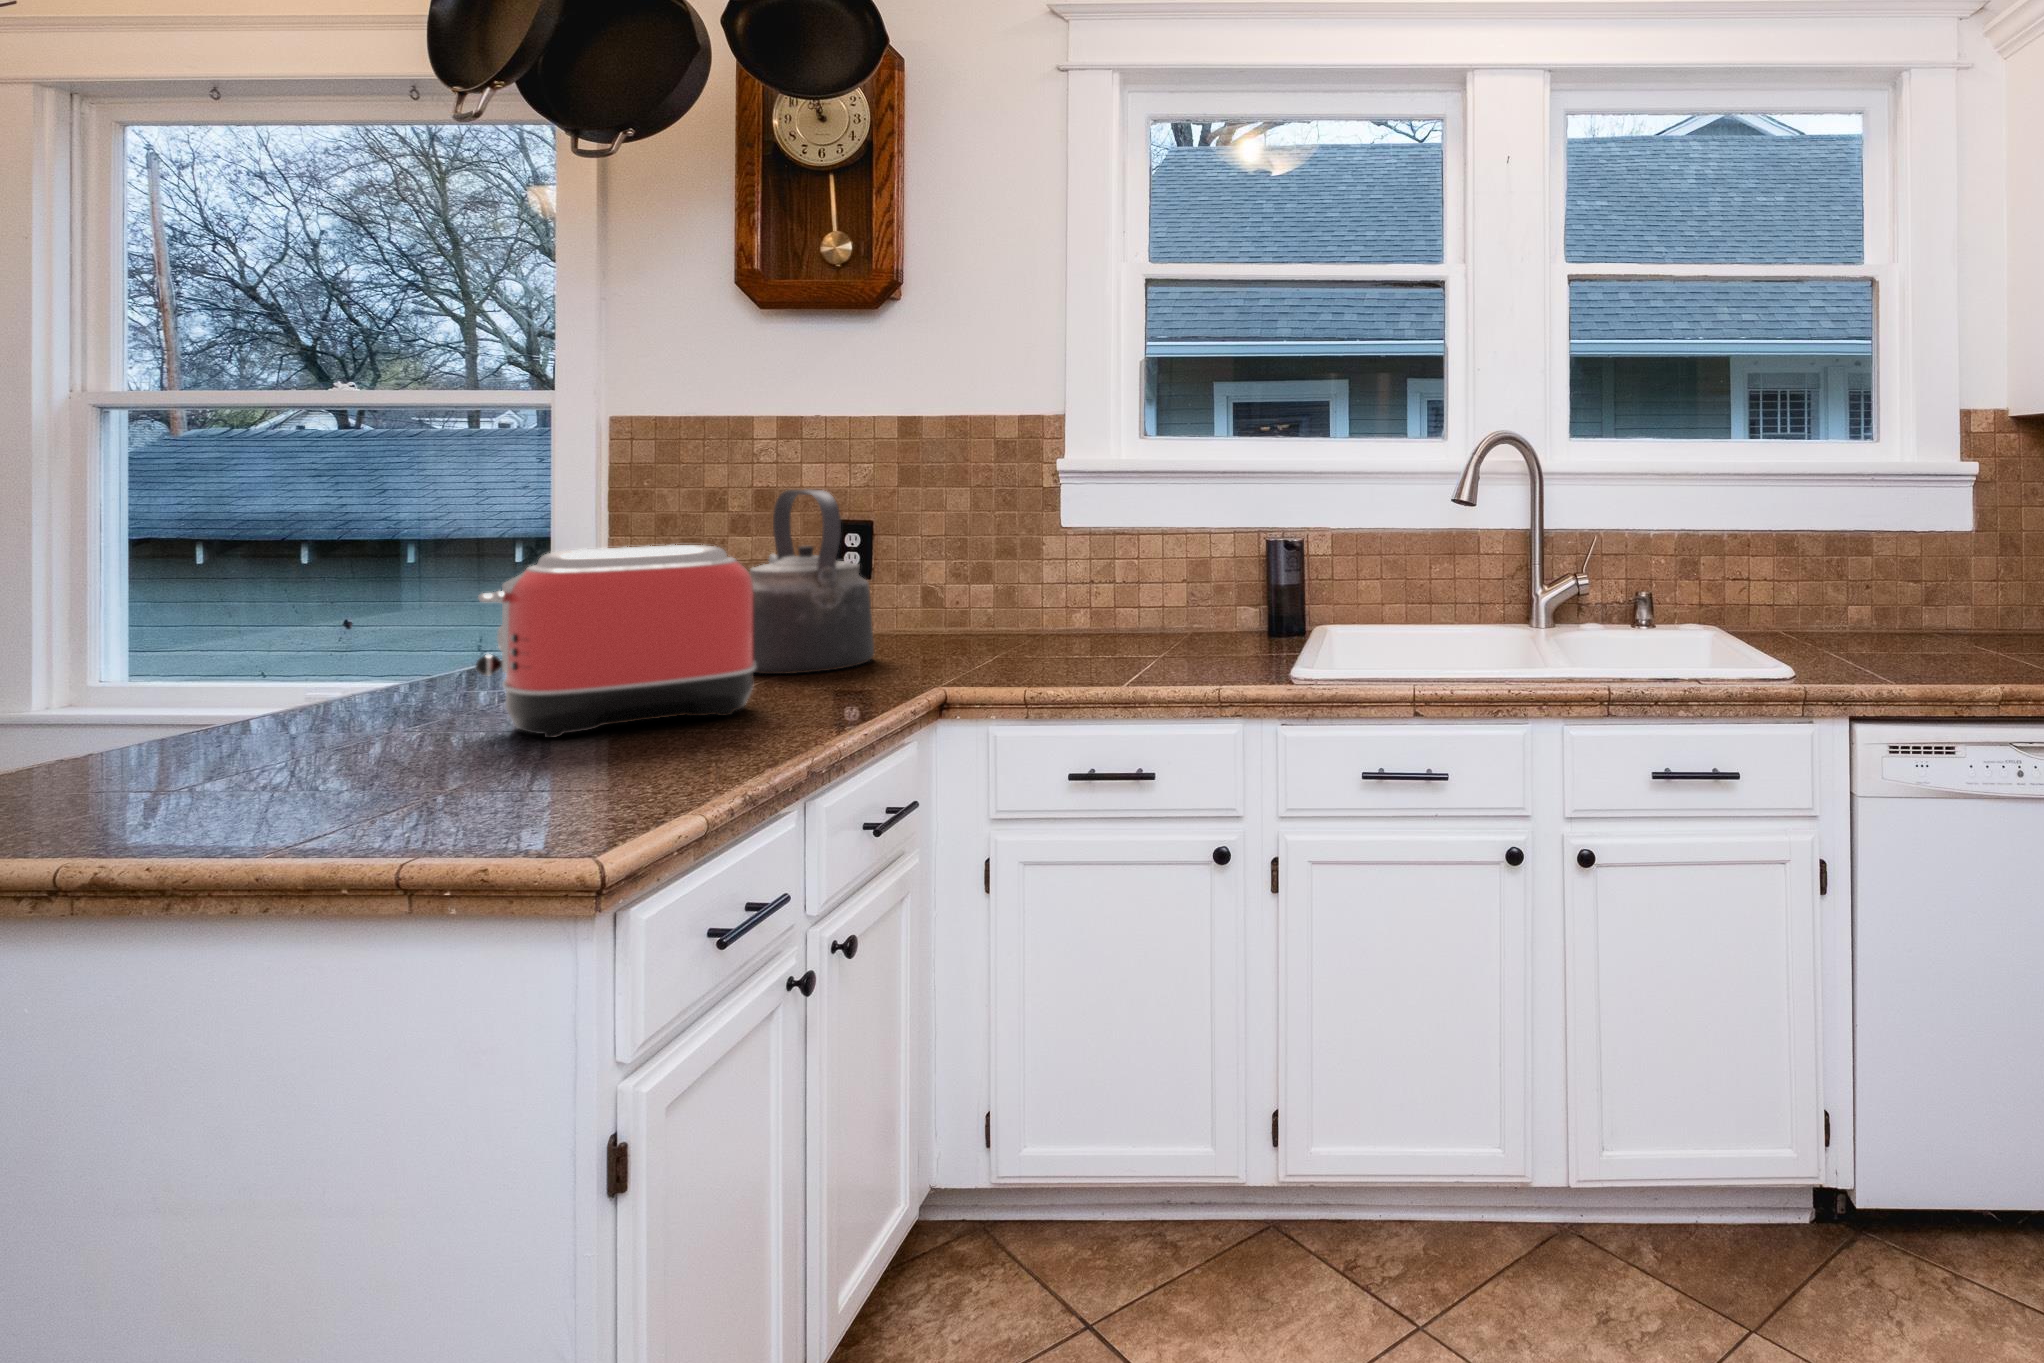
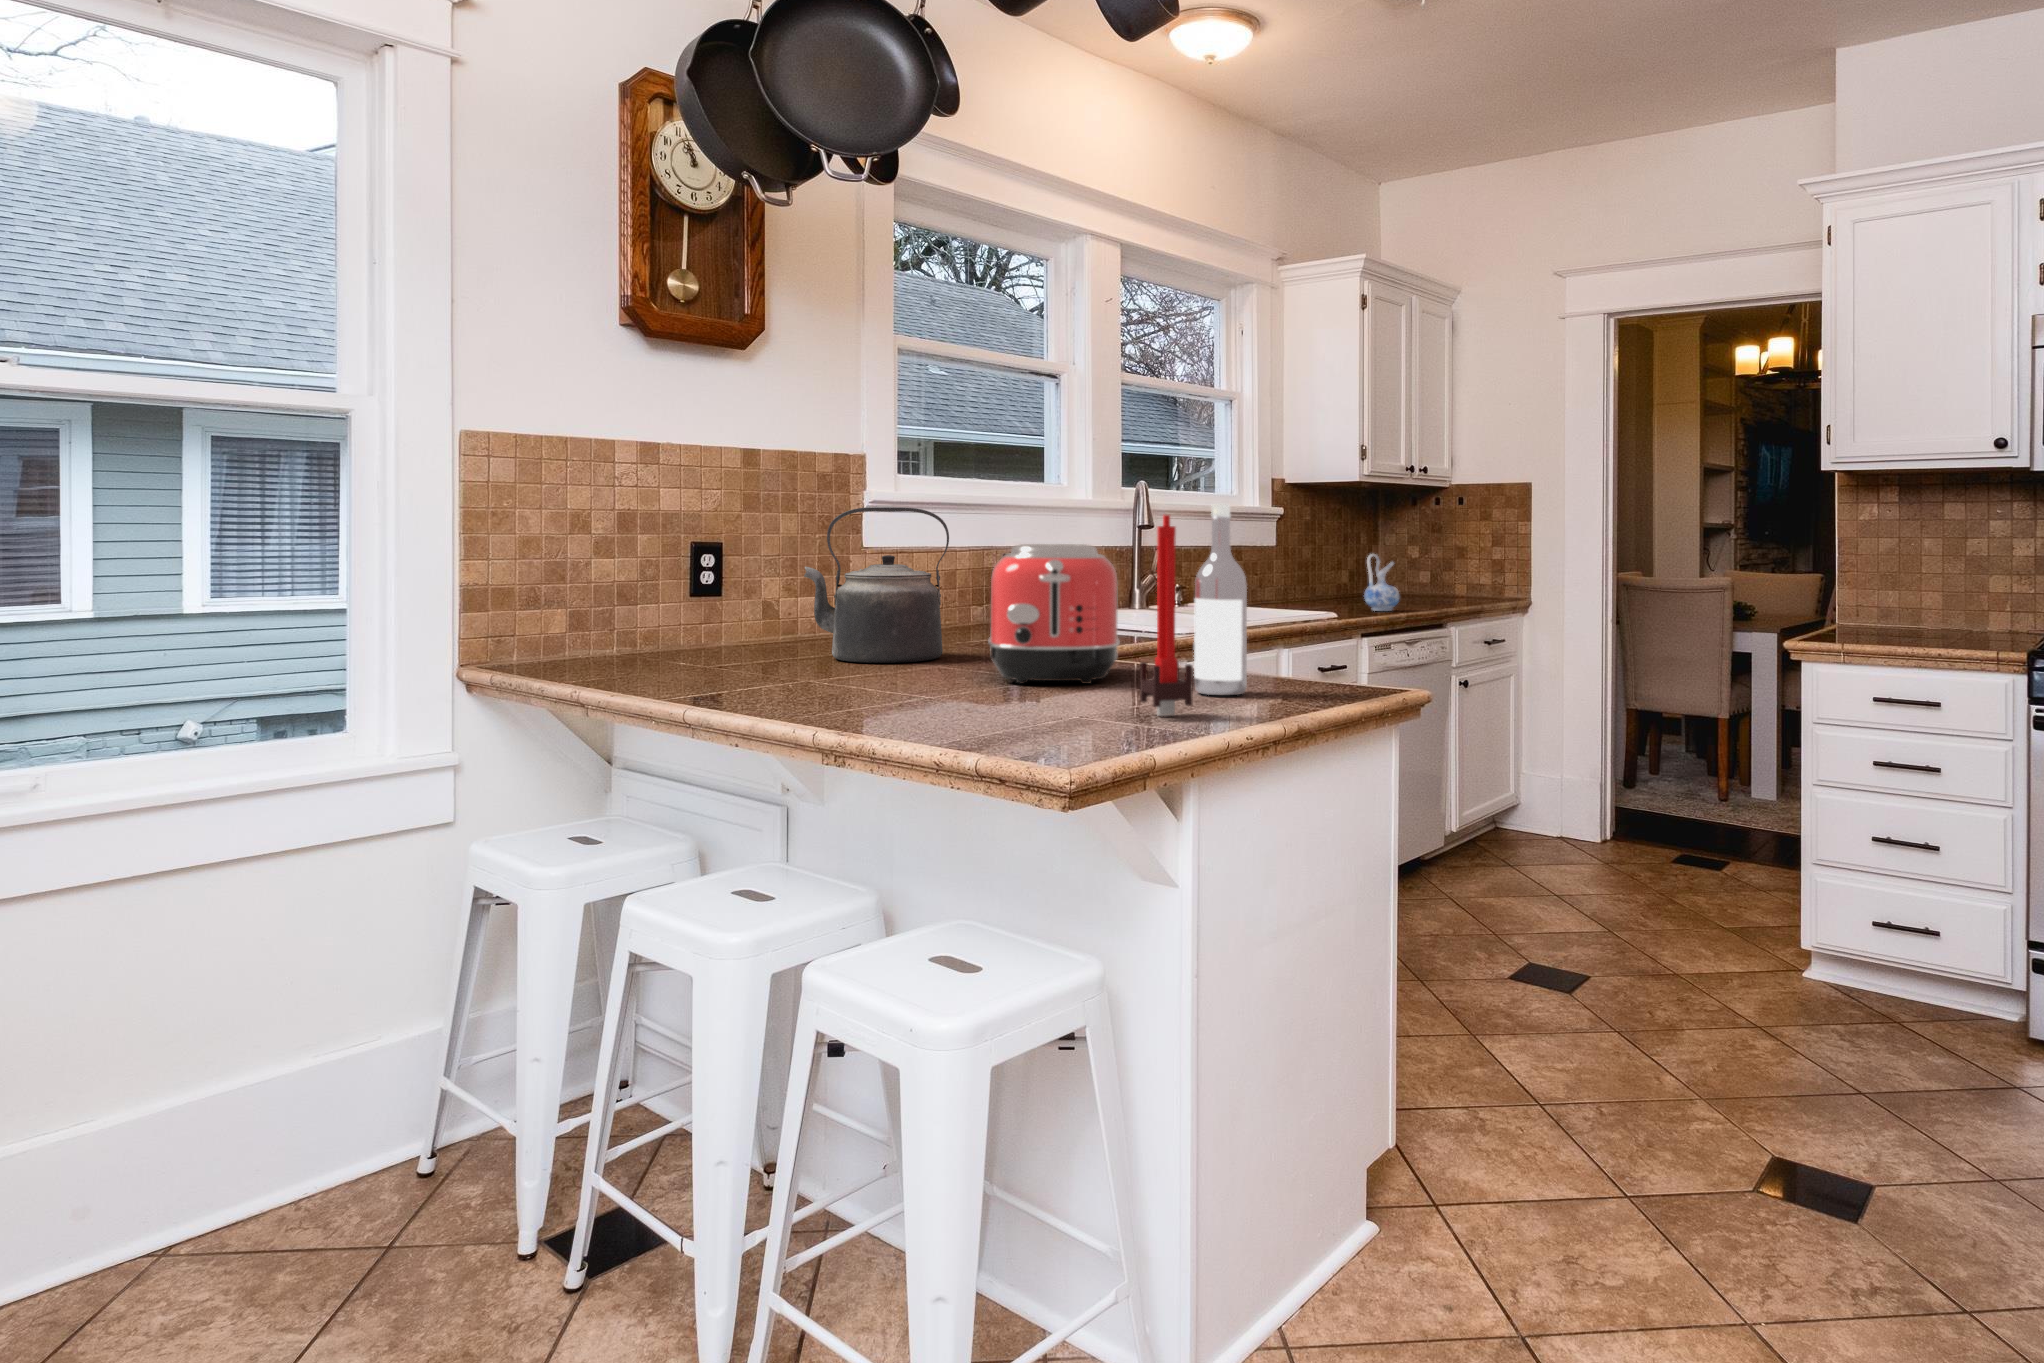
wine bottle: none [394,509,491,794] -> present [1194,504,1247,695]
candle: none [99,533,192,808] -> present [1140,515,1193,716]
ceramic pitcher: none [1950,557,2023,670] -> present [1364,554,1400,611]

